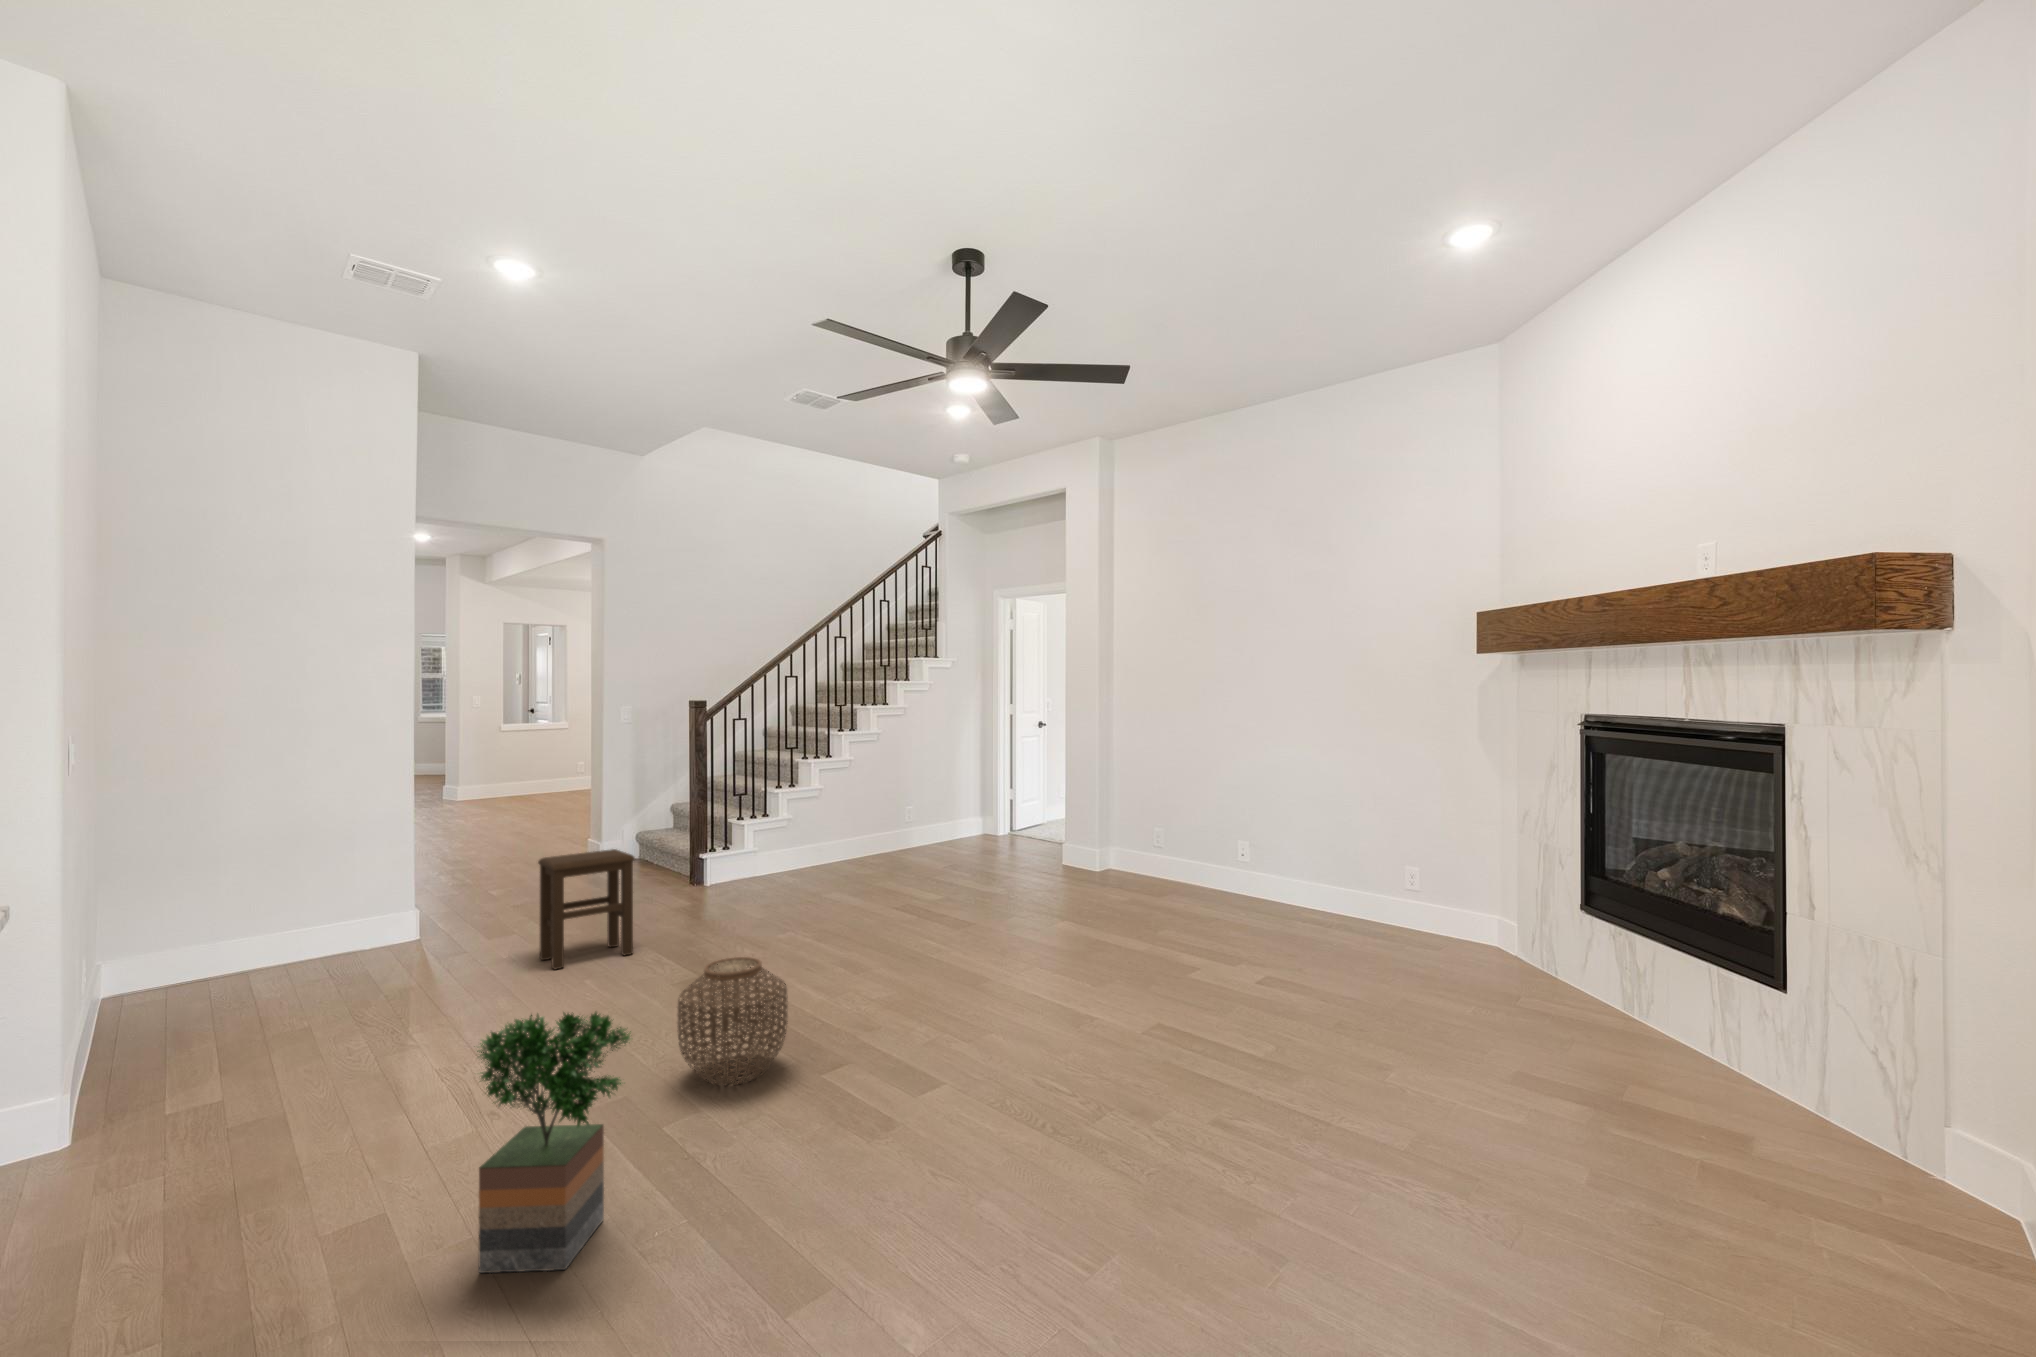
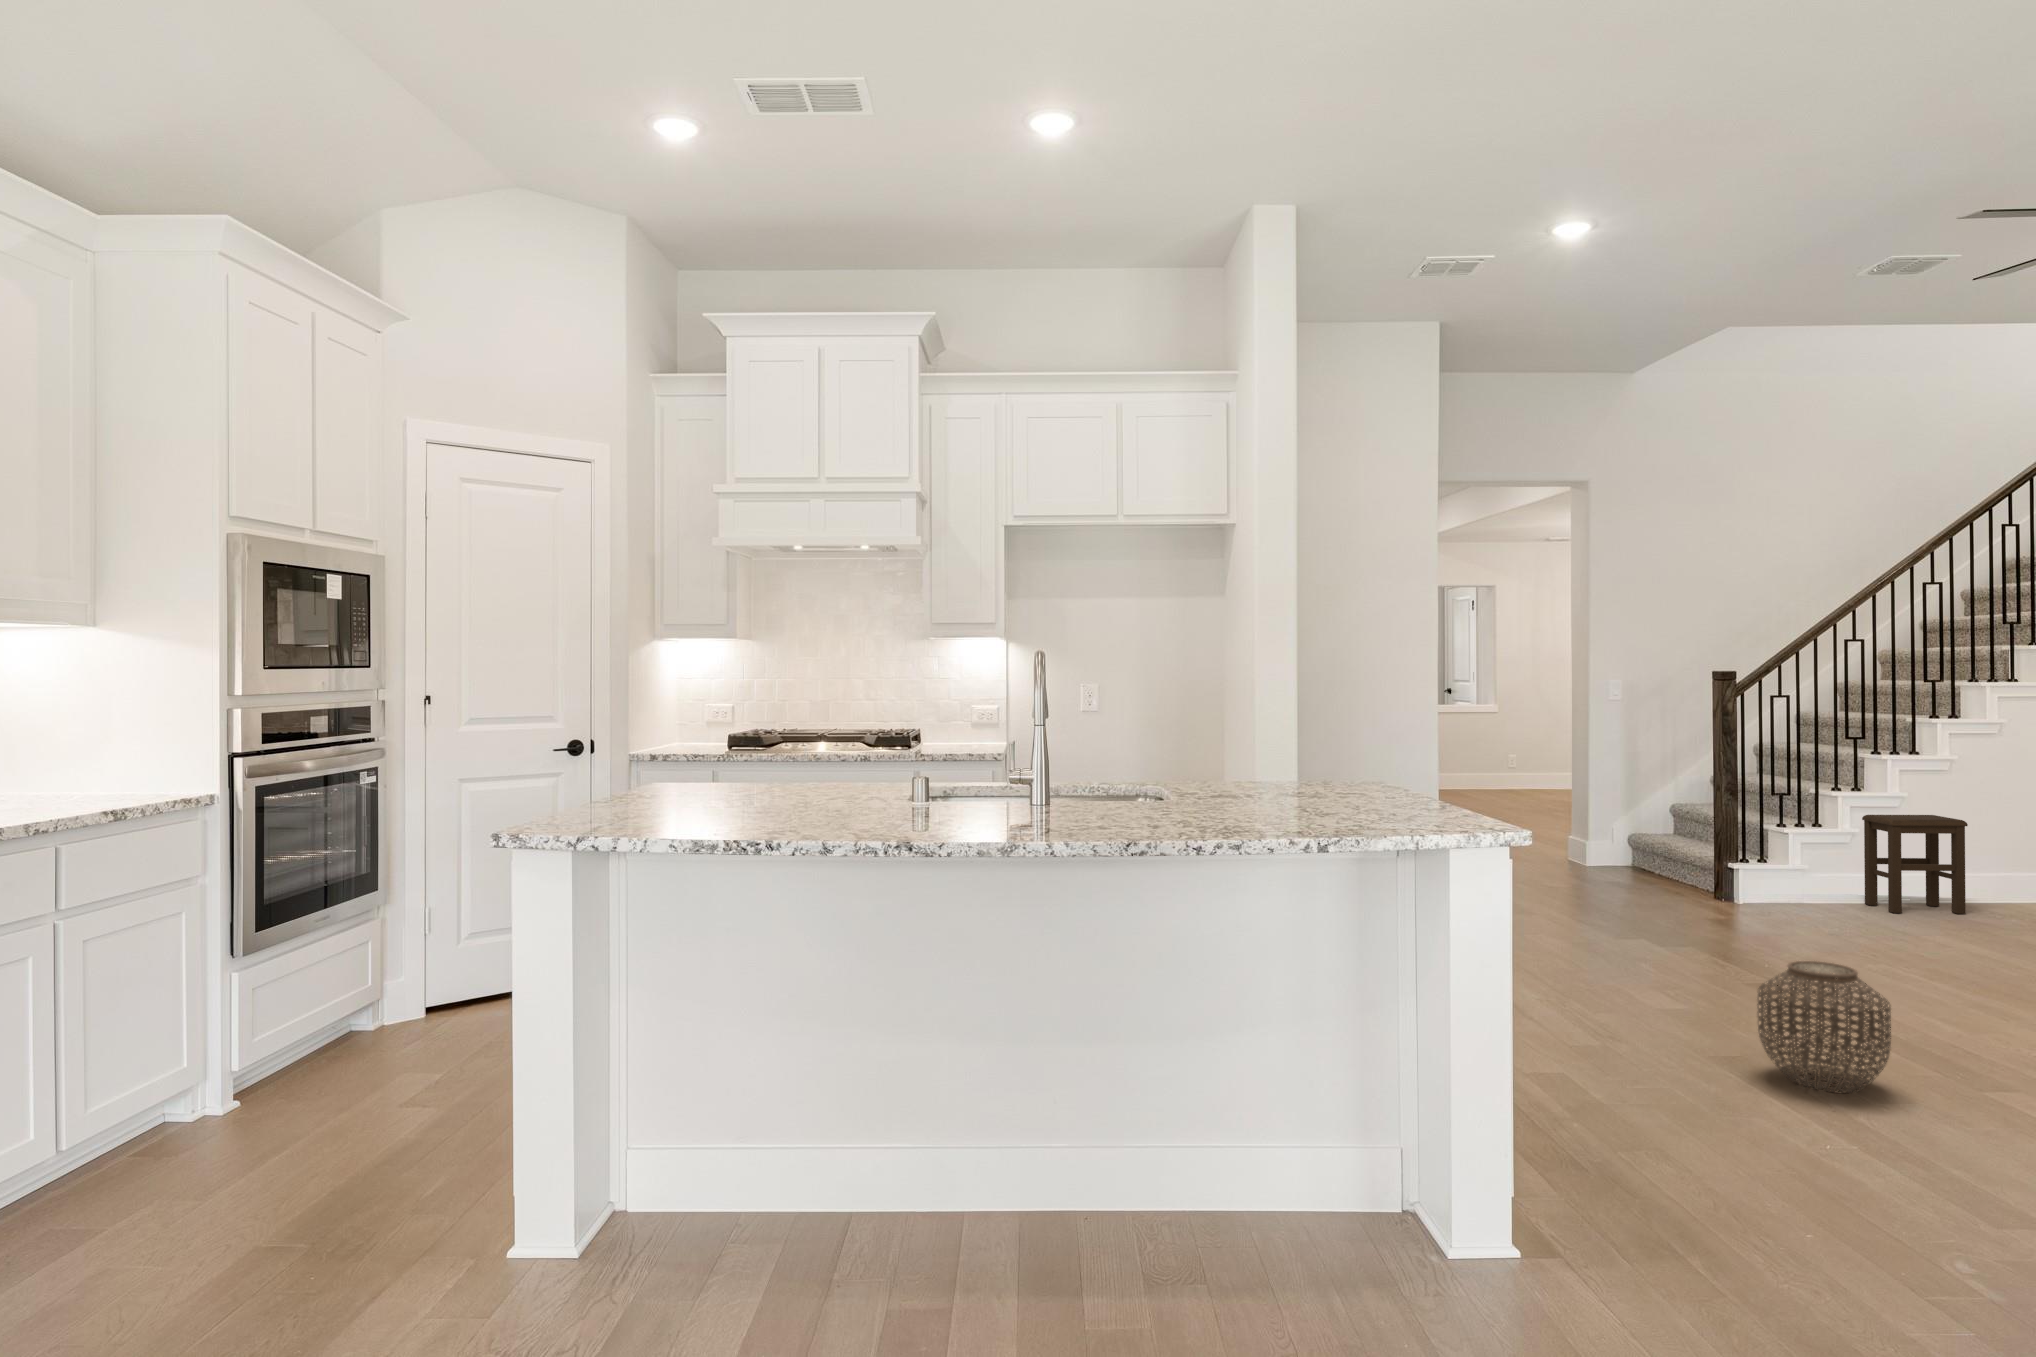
stool: present [538,849,635,969] -> present [1862,815,1968,914]
potted tree: present [477,1012,631,1273] -> none [1603,954,1744,1168]

